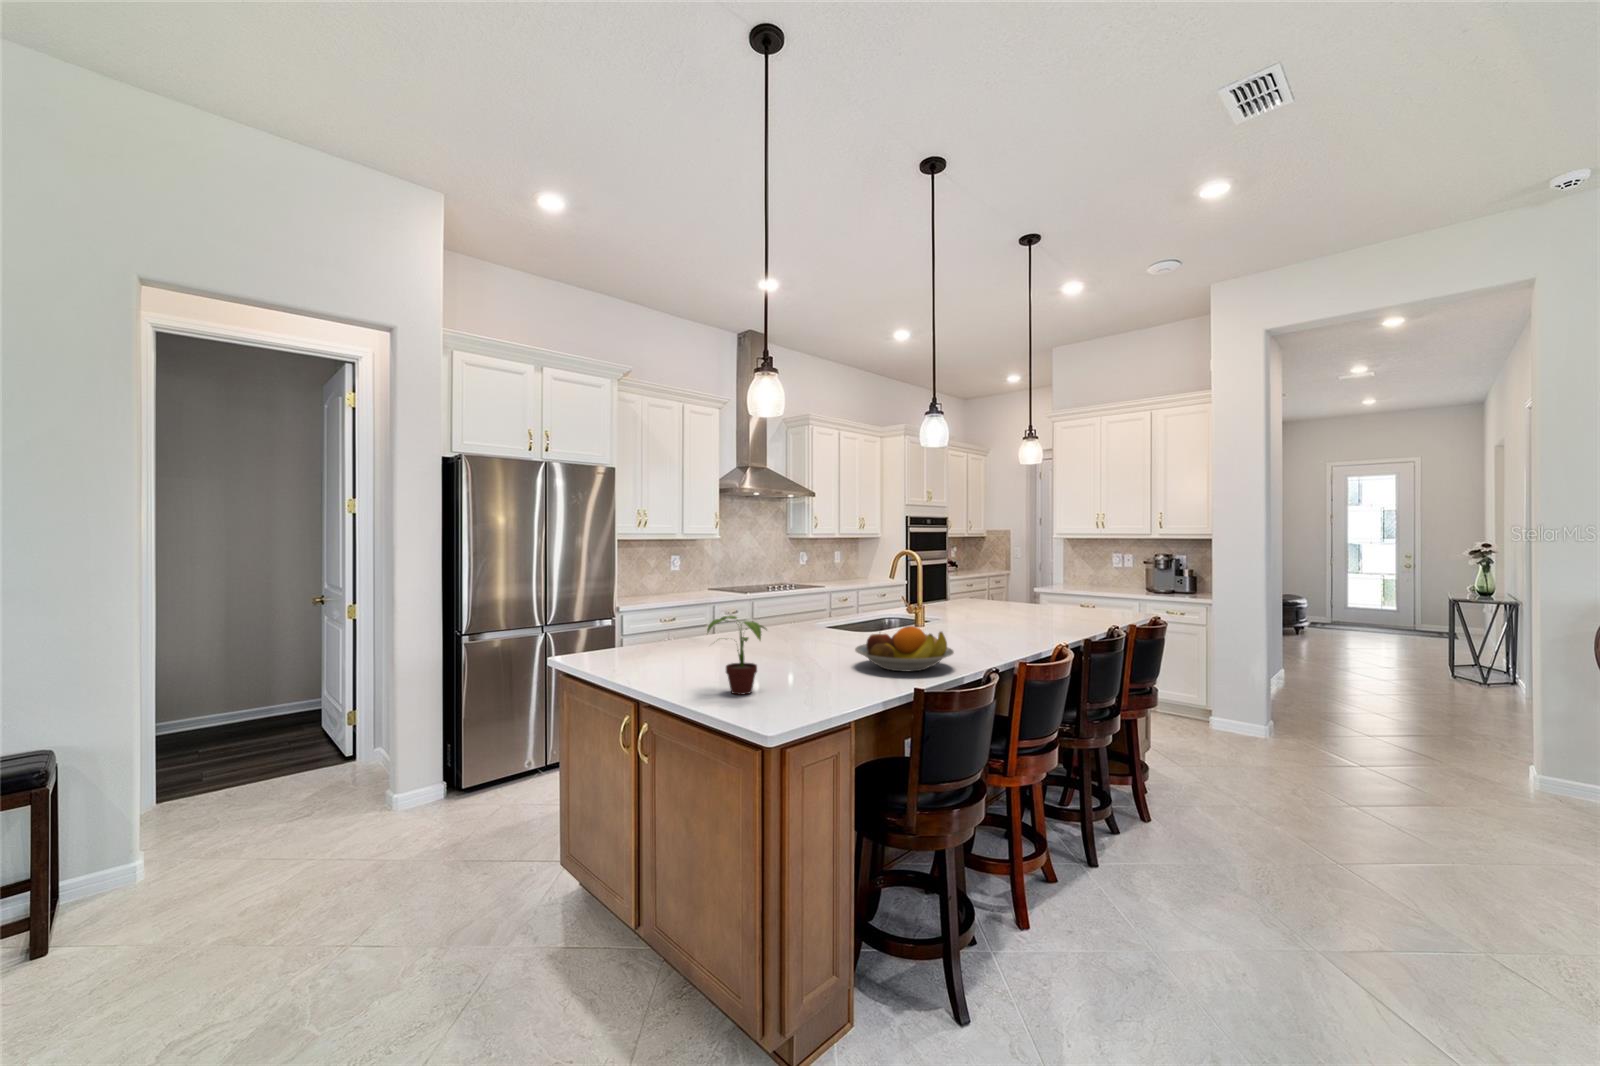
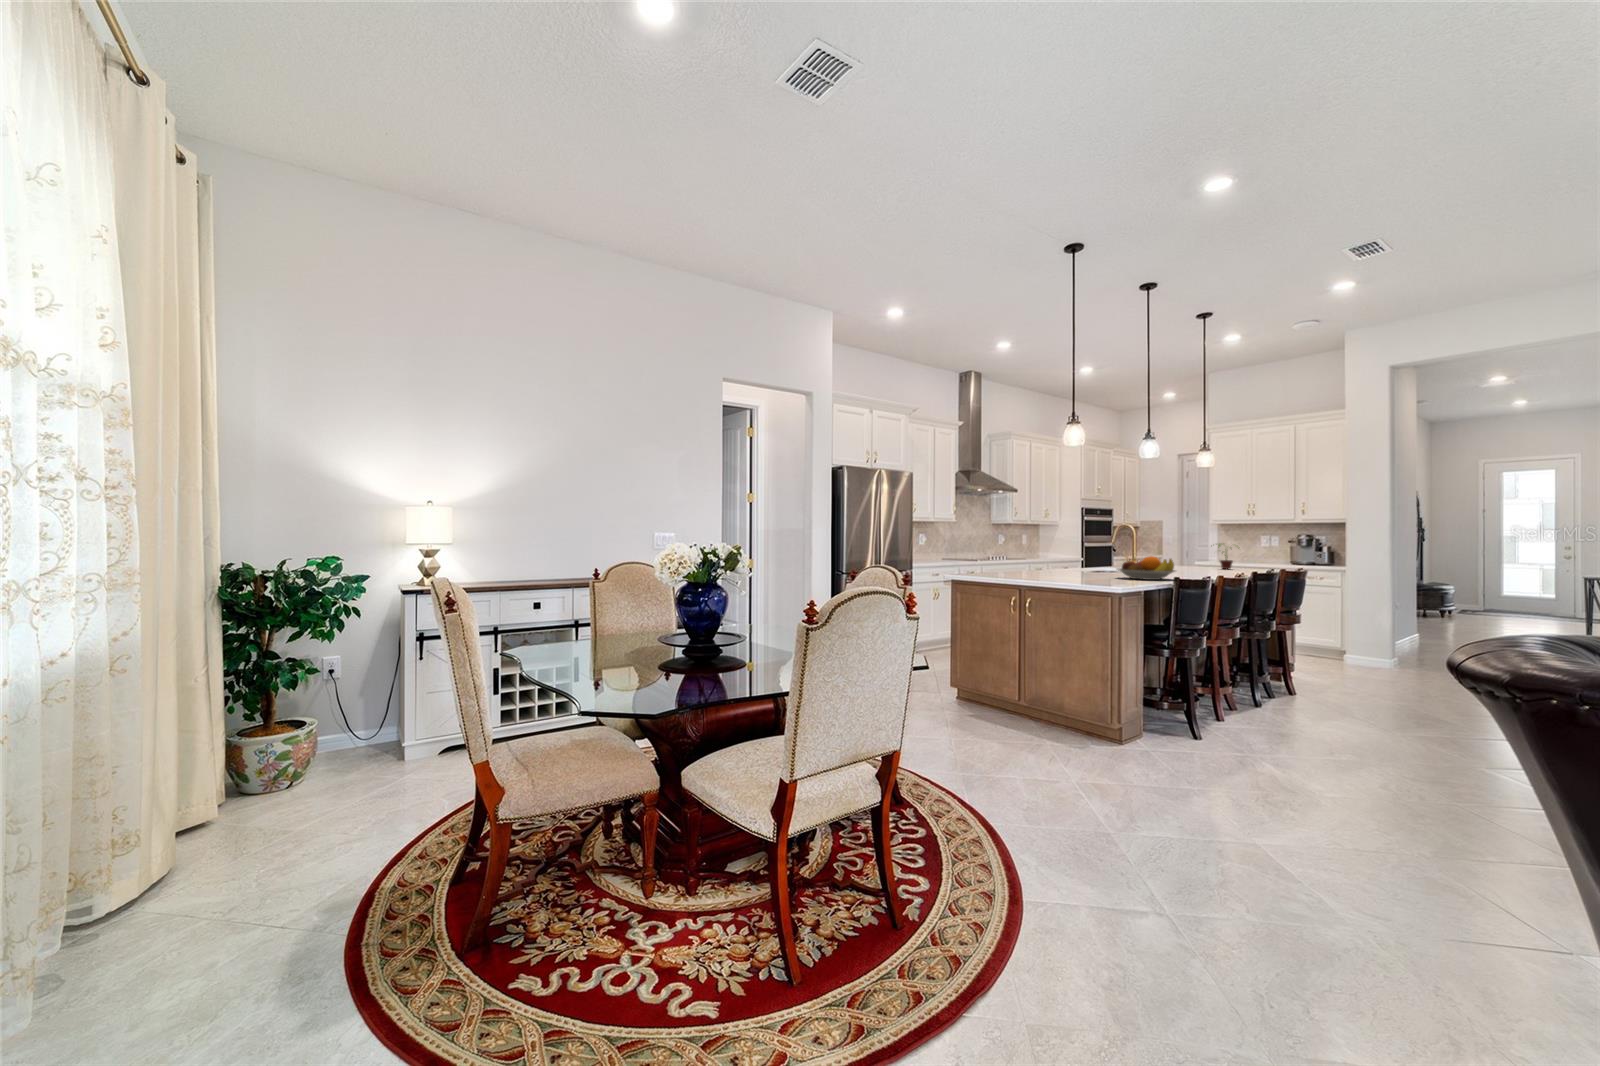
potted plant: present [707,616,766,695] -> present [1218,544,1233,569]

